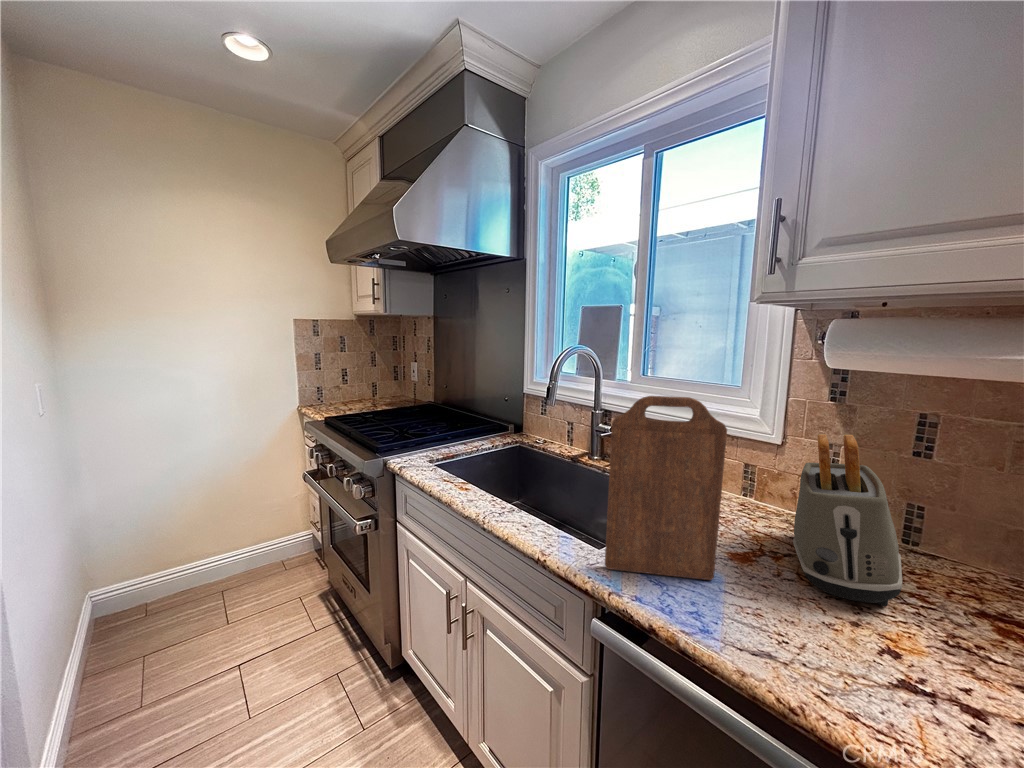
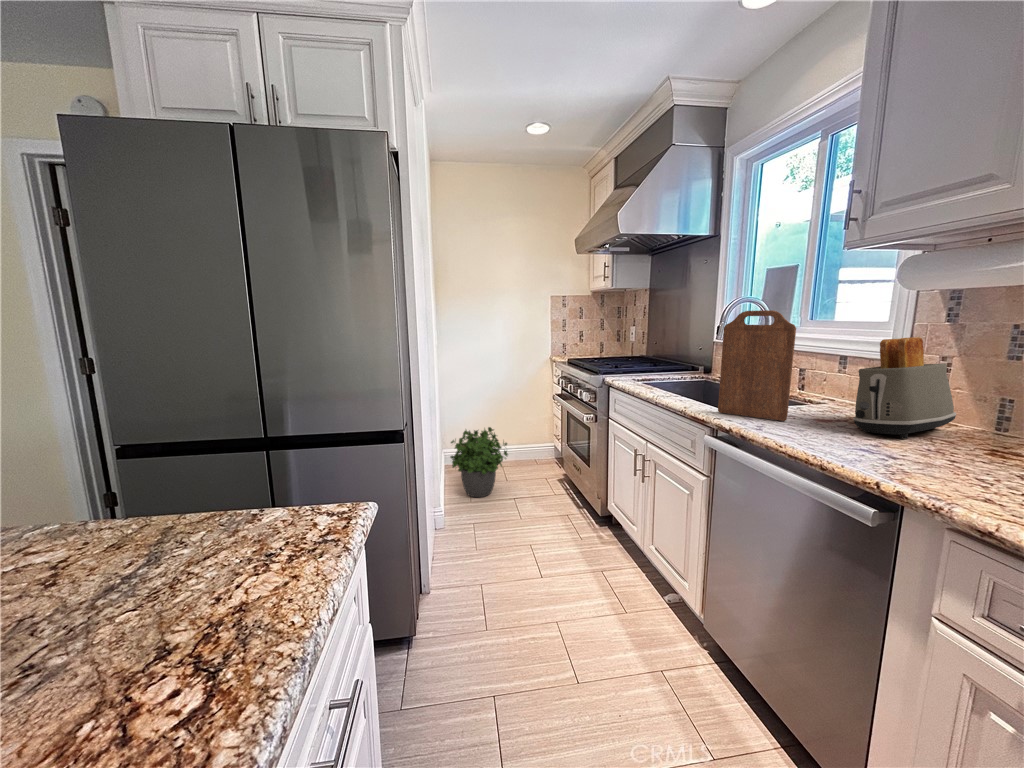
potted plant: none [81,546,223,692] -> present [450,427,508,497]

